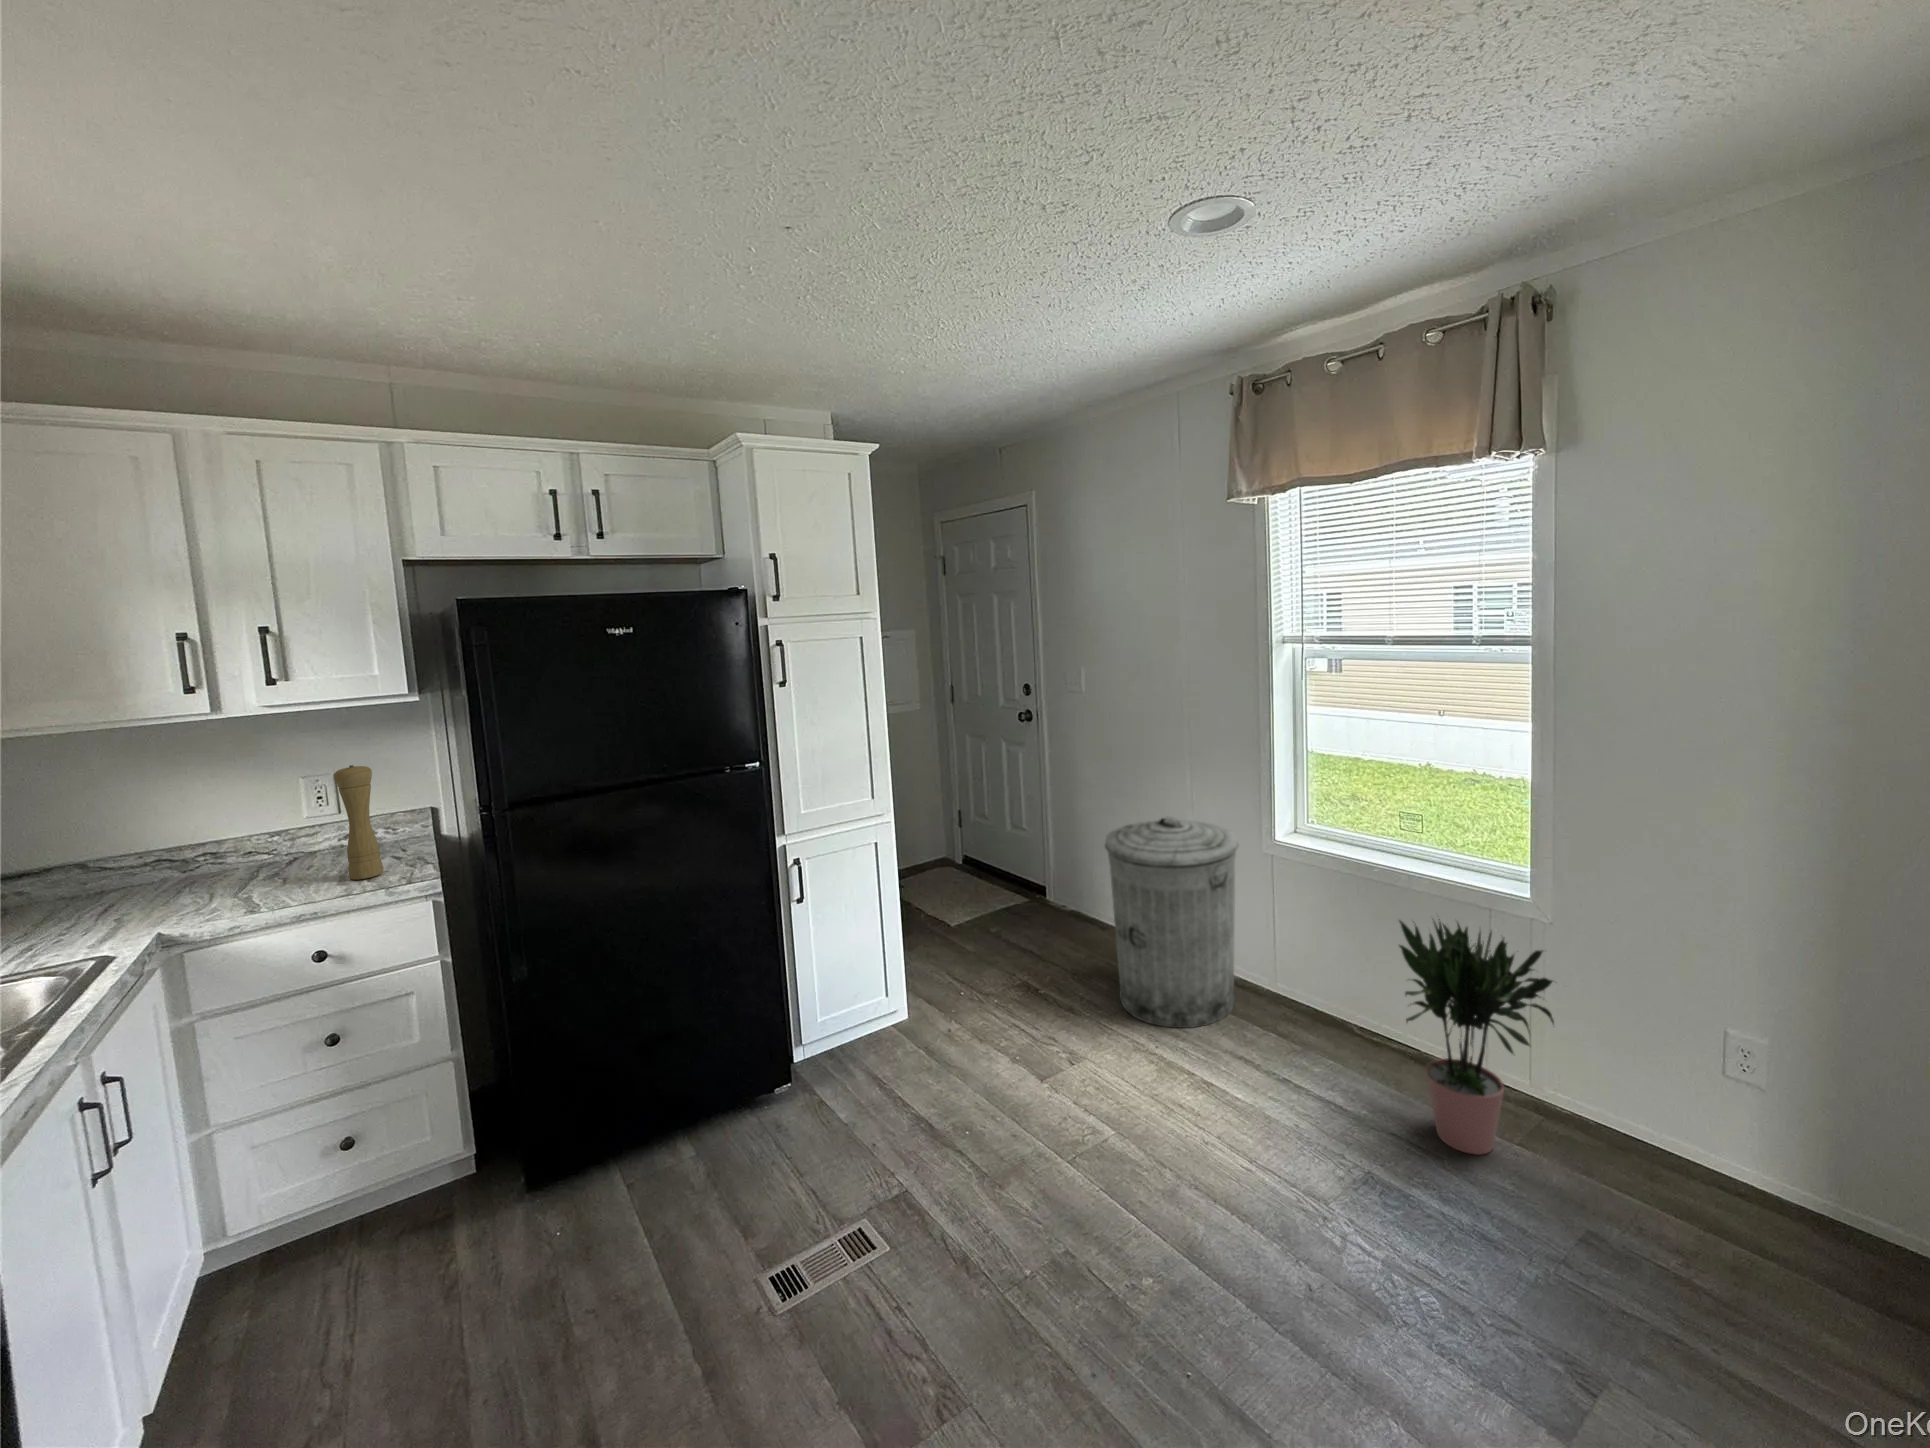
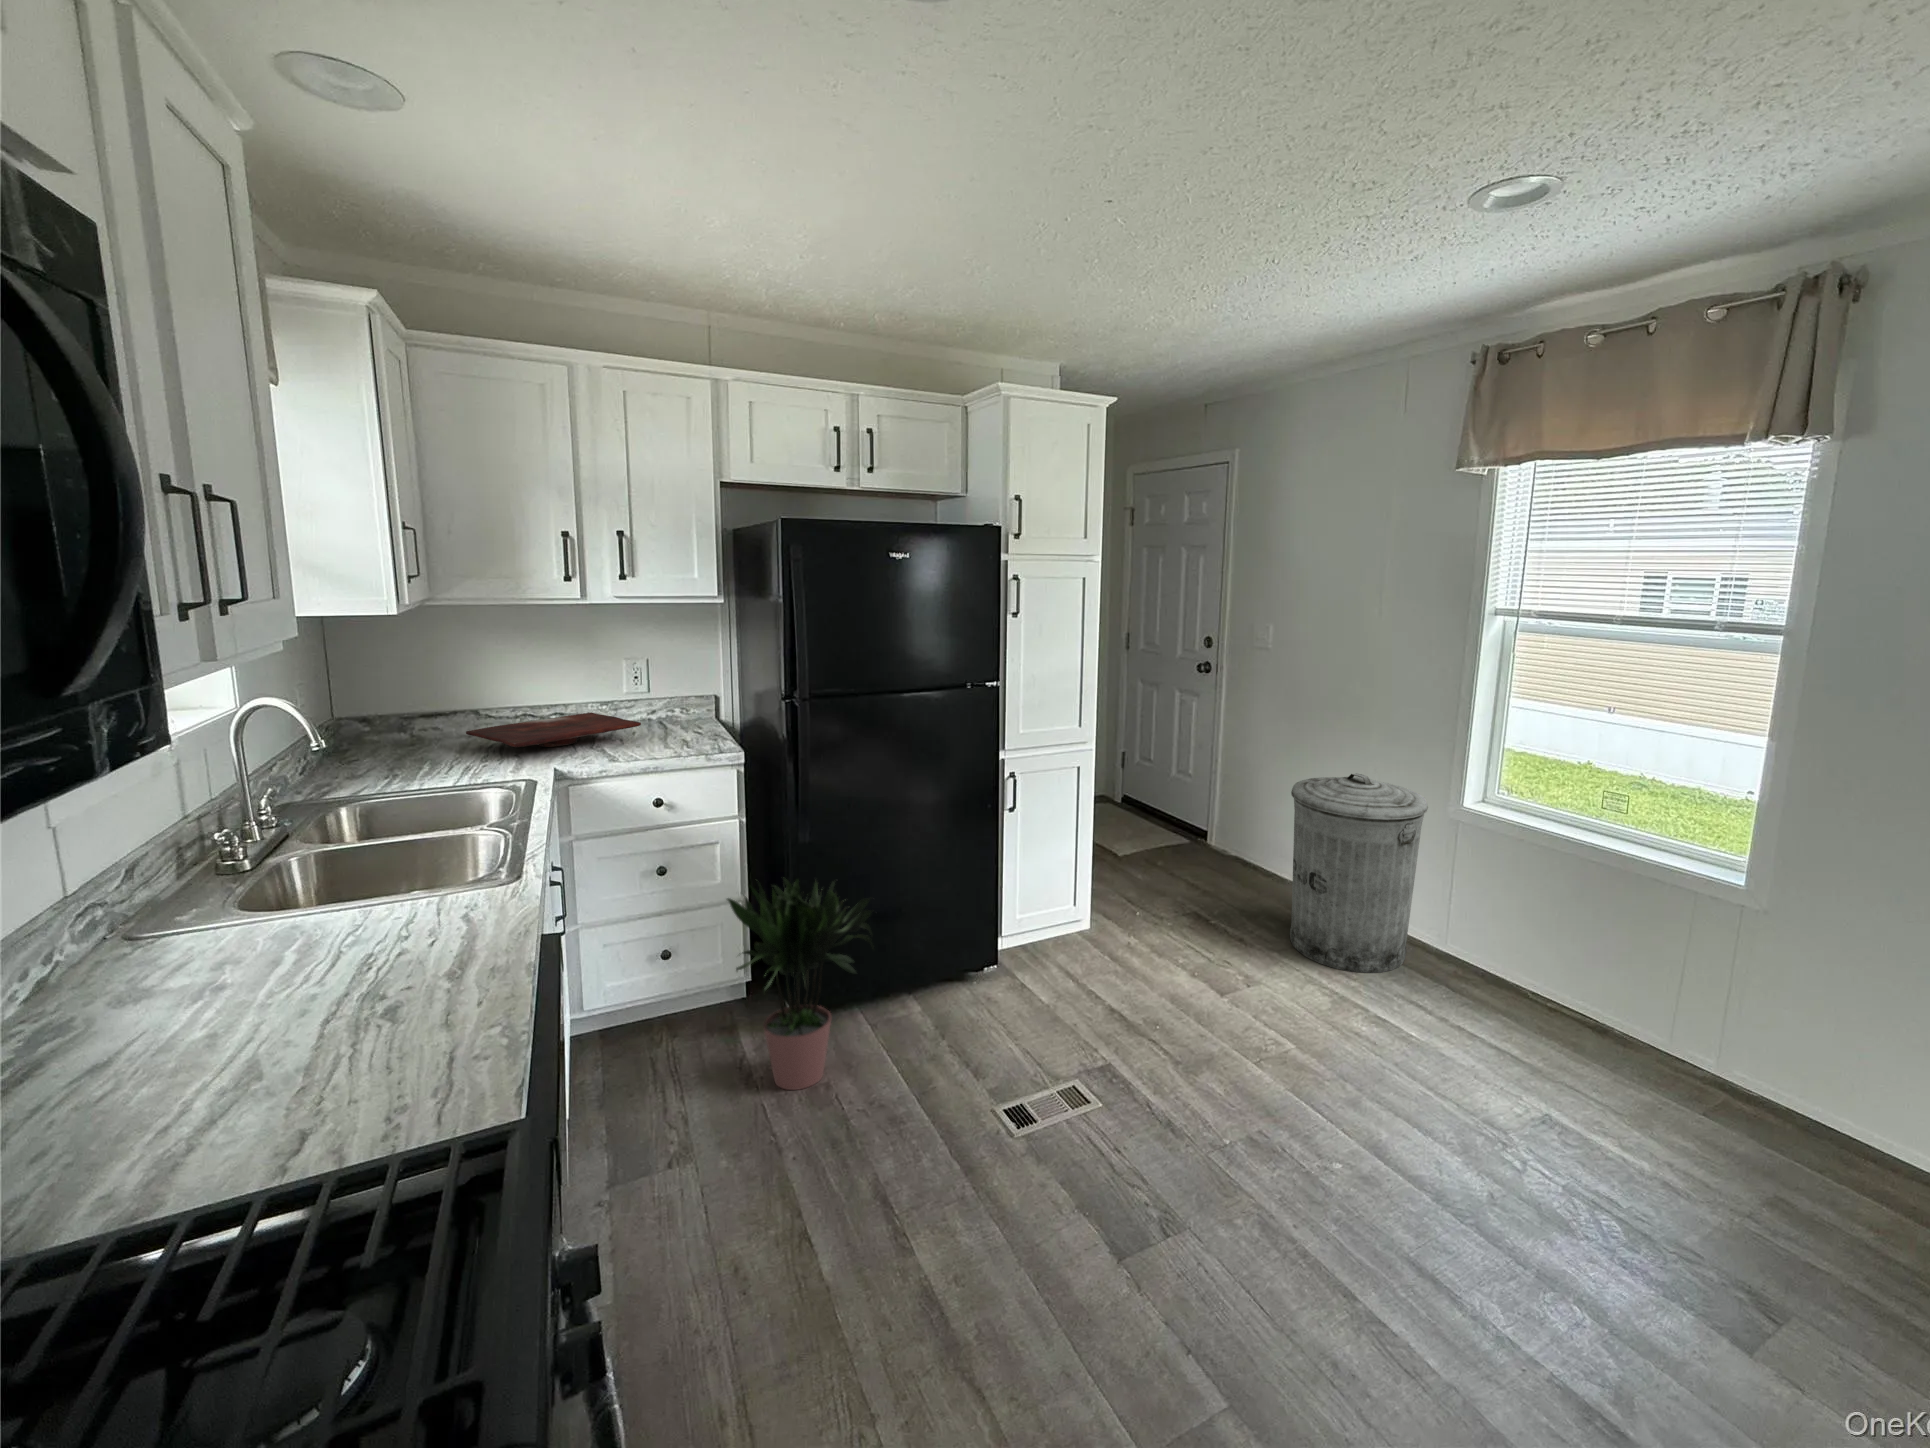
pepper mill: present [334,765,383,880] -> none [668,651,697,746]
cutting board: none [44,848,308,913] -> present [466,713,641,747]
potted plant: present [1399,919,1554,1155] -> present [727,877,873,1090]

